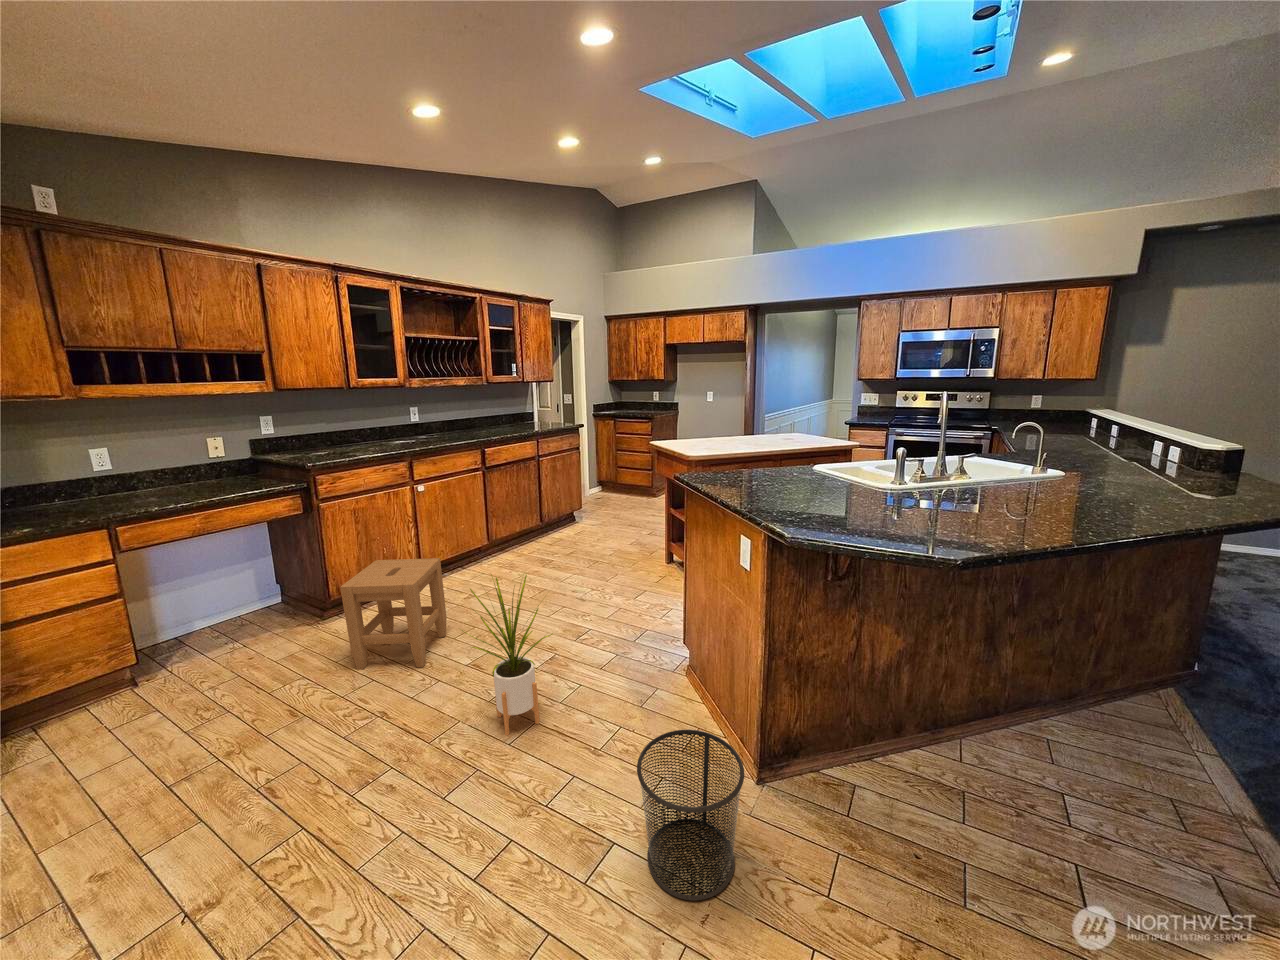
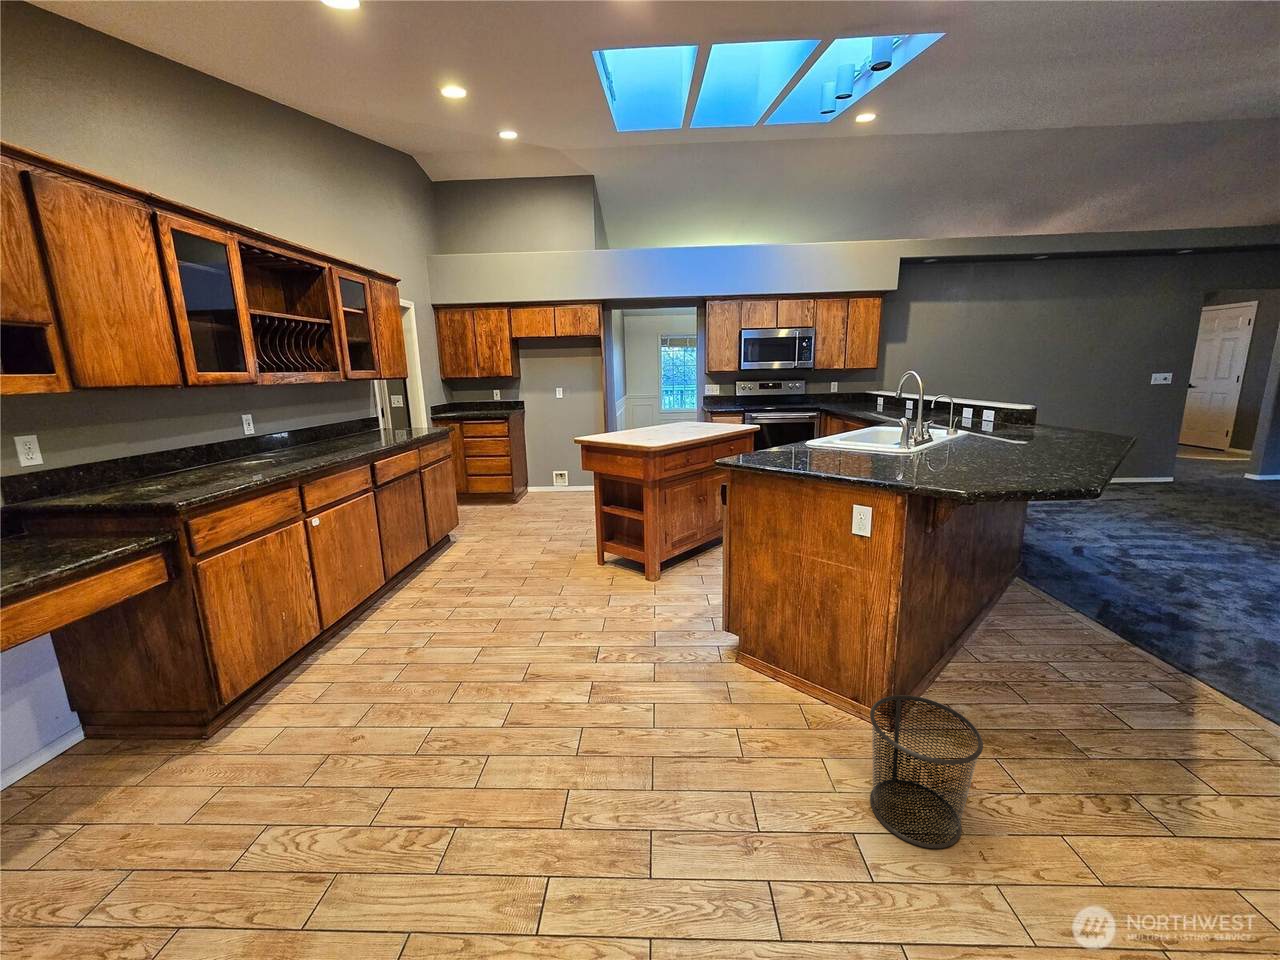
stool: present [340,558,447,670] -> none [332,606,453,786]
house plant: present [462,575,553,735] -> none [584,590,686,784]

